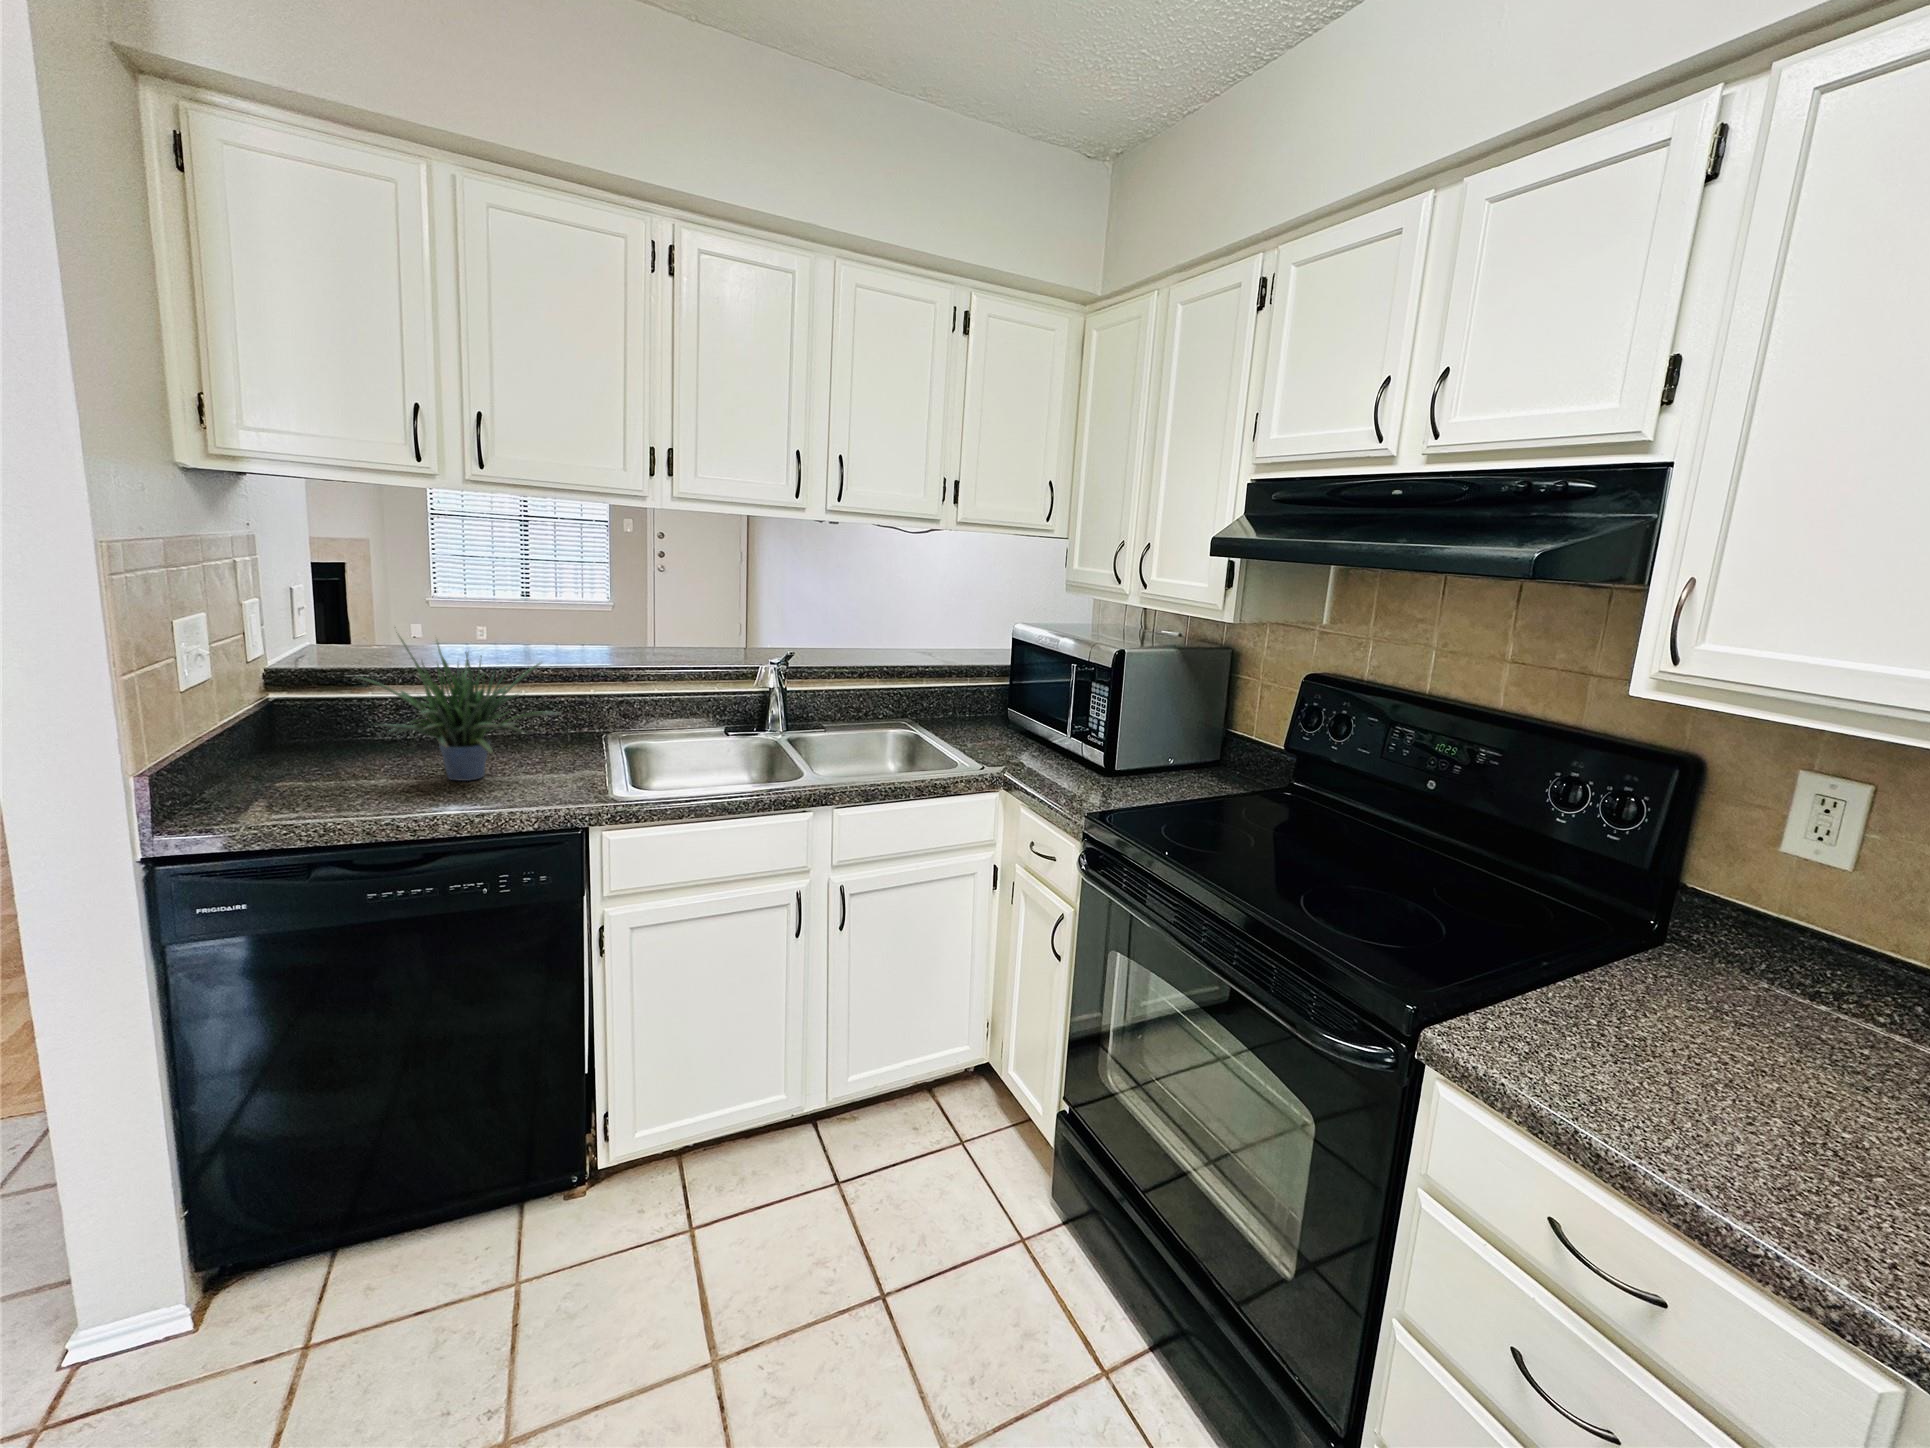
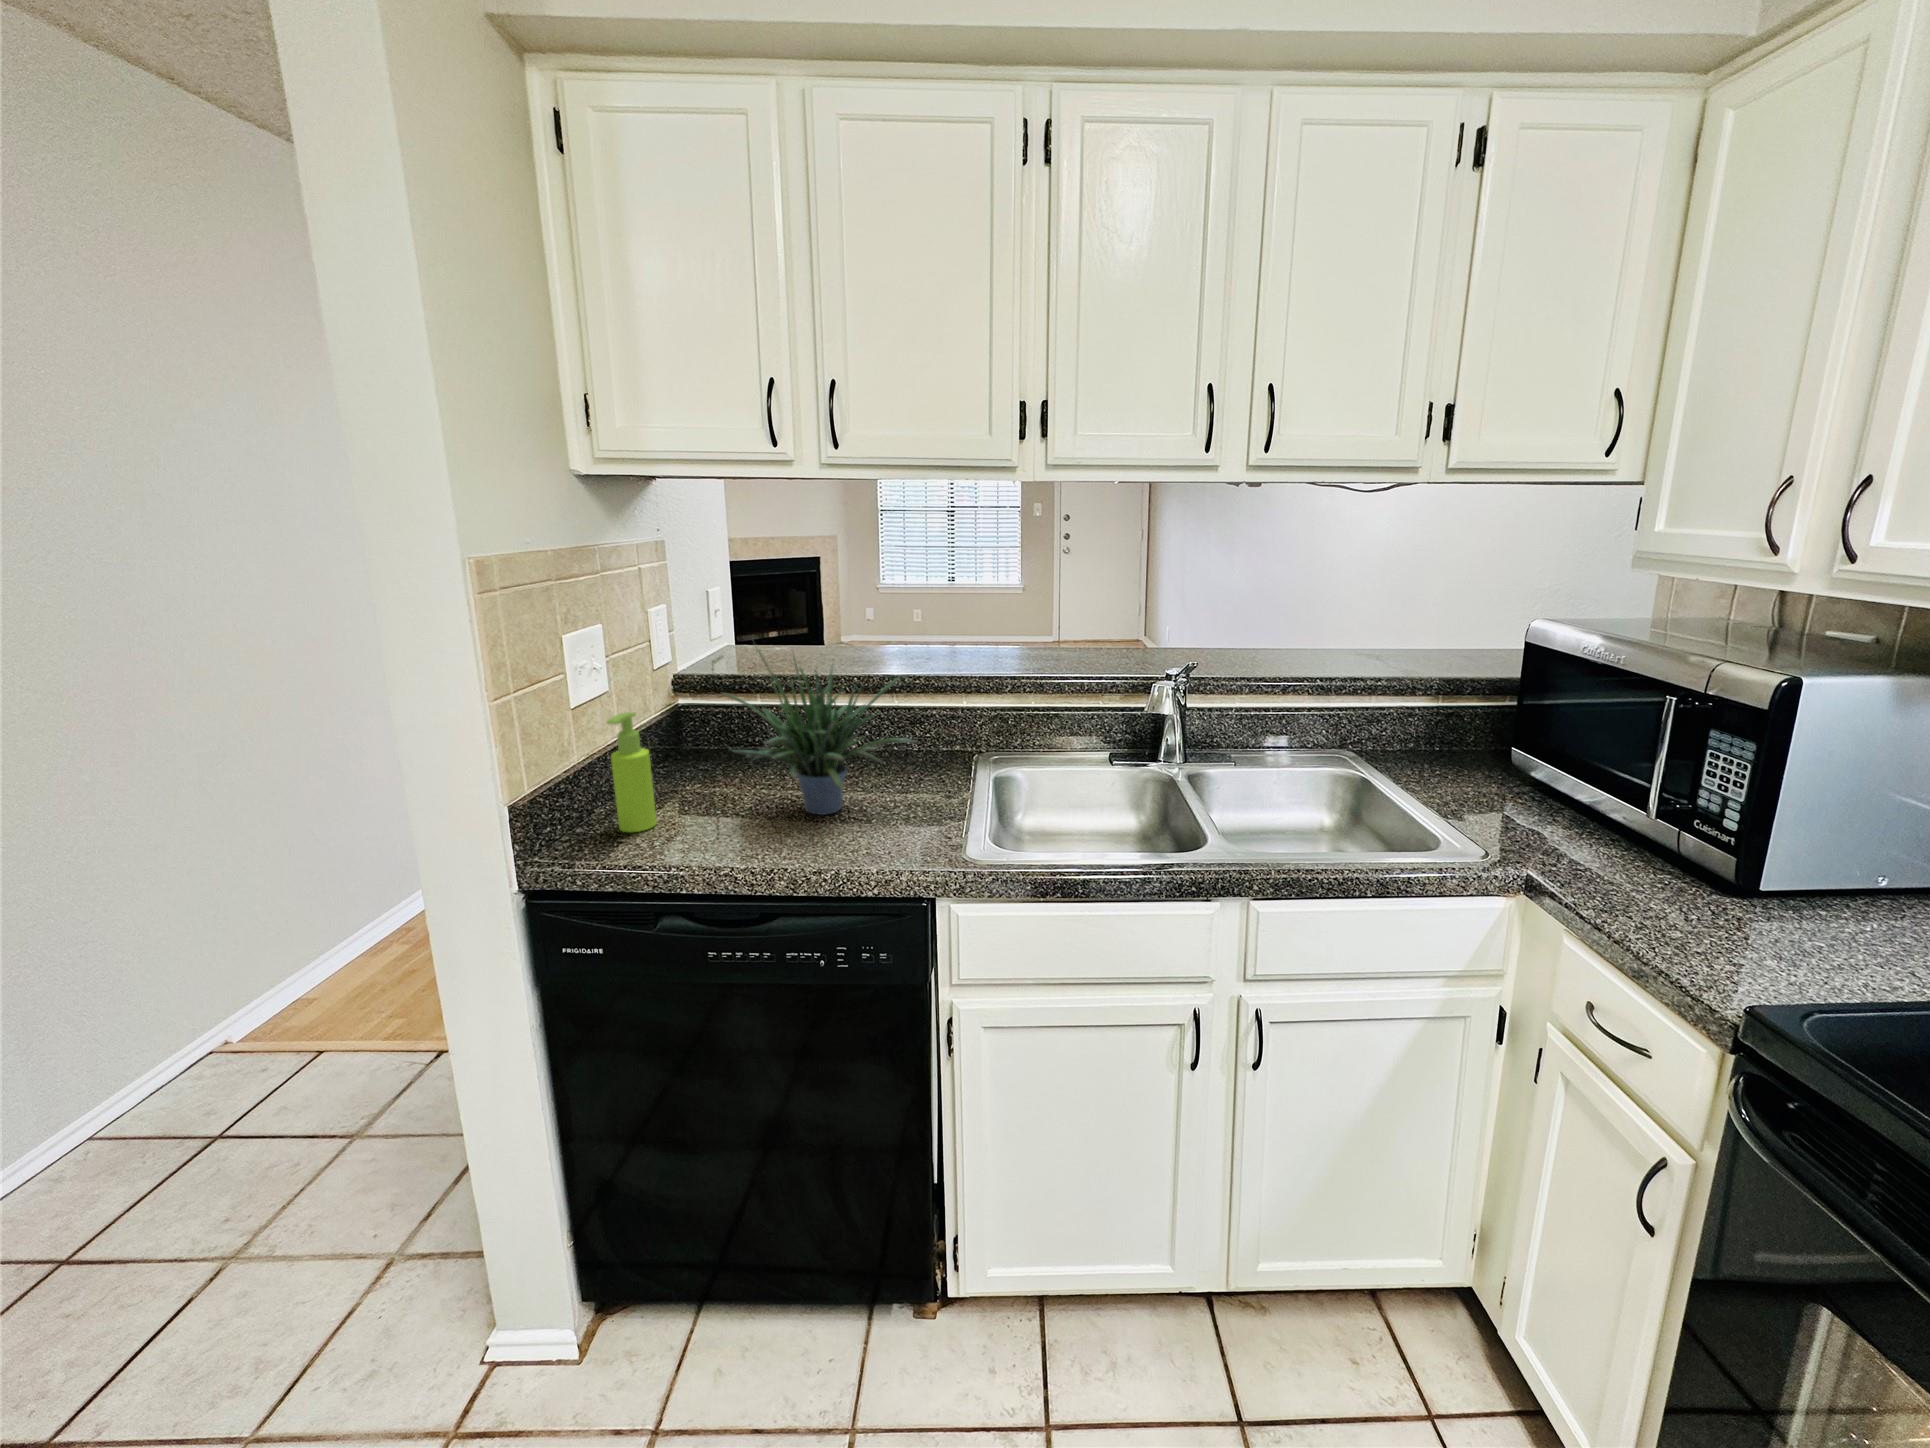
soap dispenser: none [239,692,288,804] -> present [607,712,656,832]

